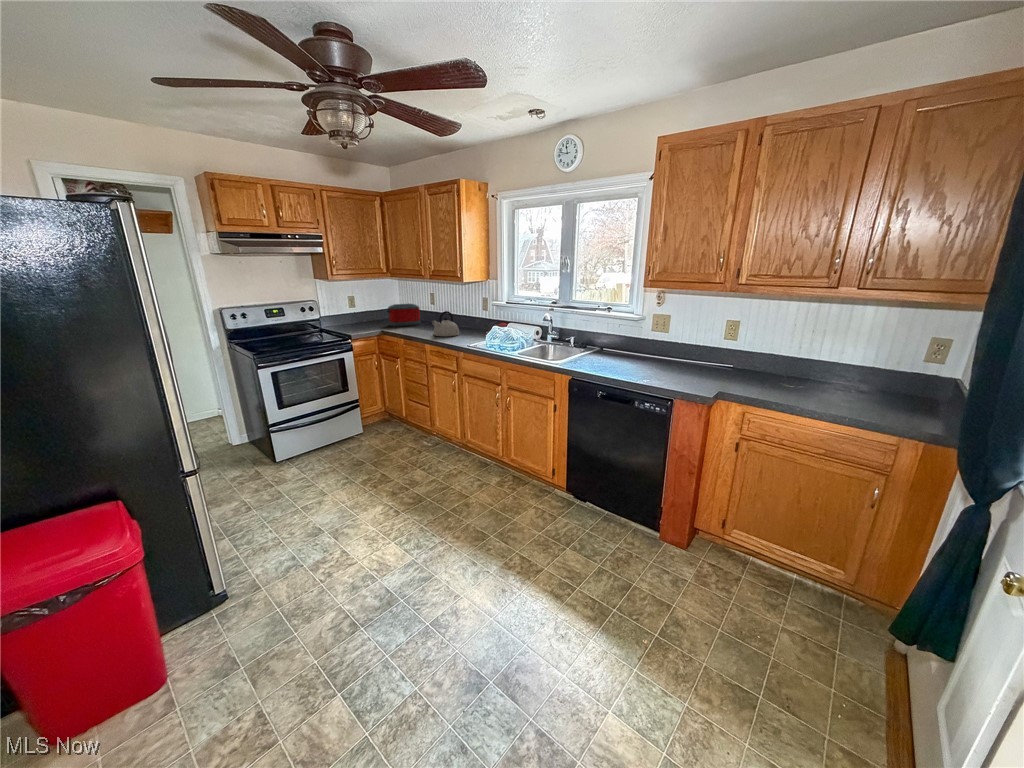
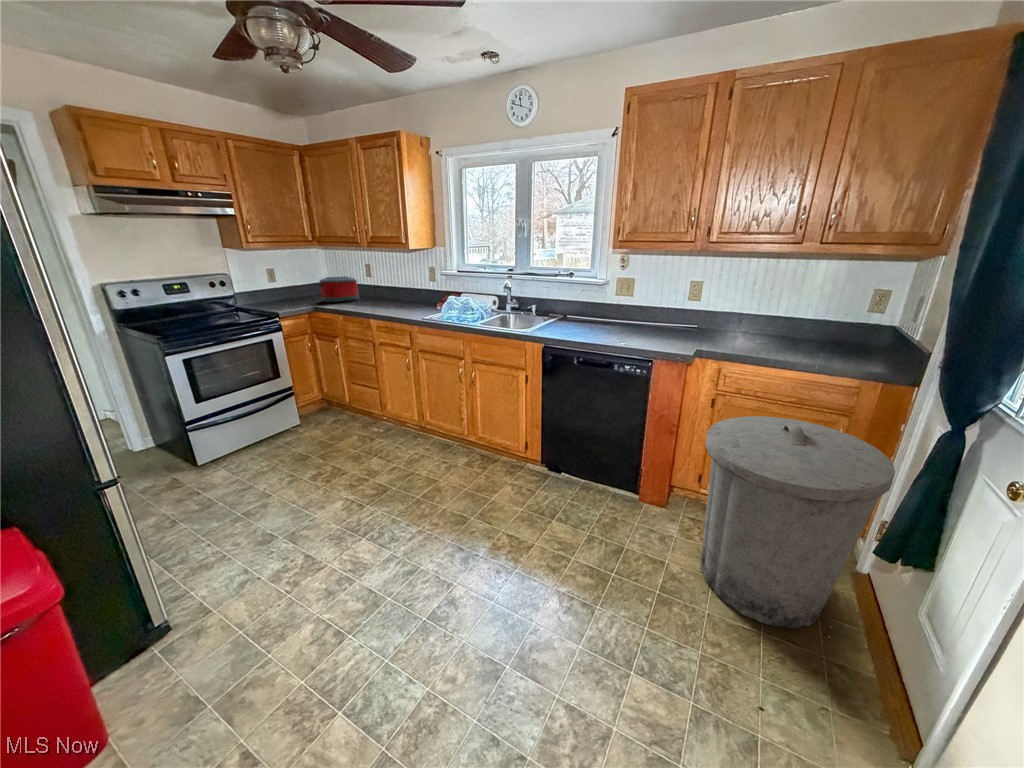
kettle: present [432,311,460,336] -> none [377,282,409,310]
trash can: none [710,466,916,702] -> present [701,416,895,629]

